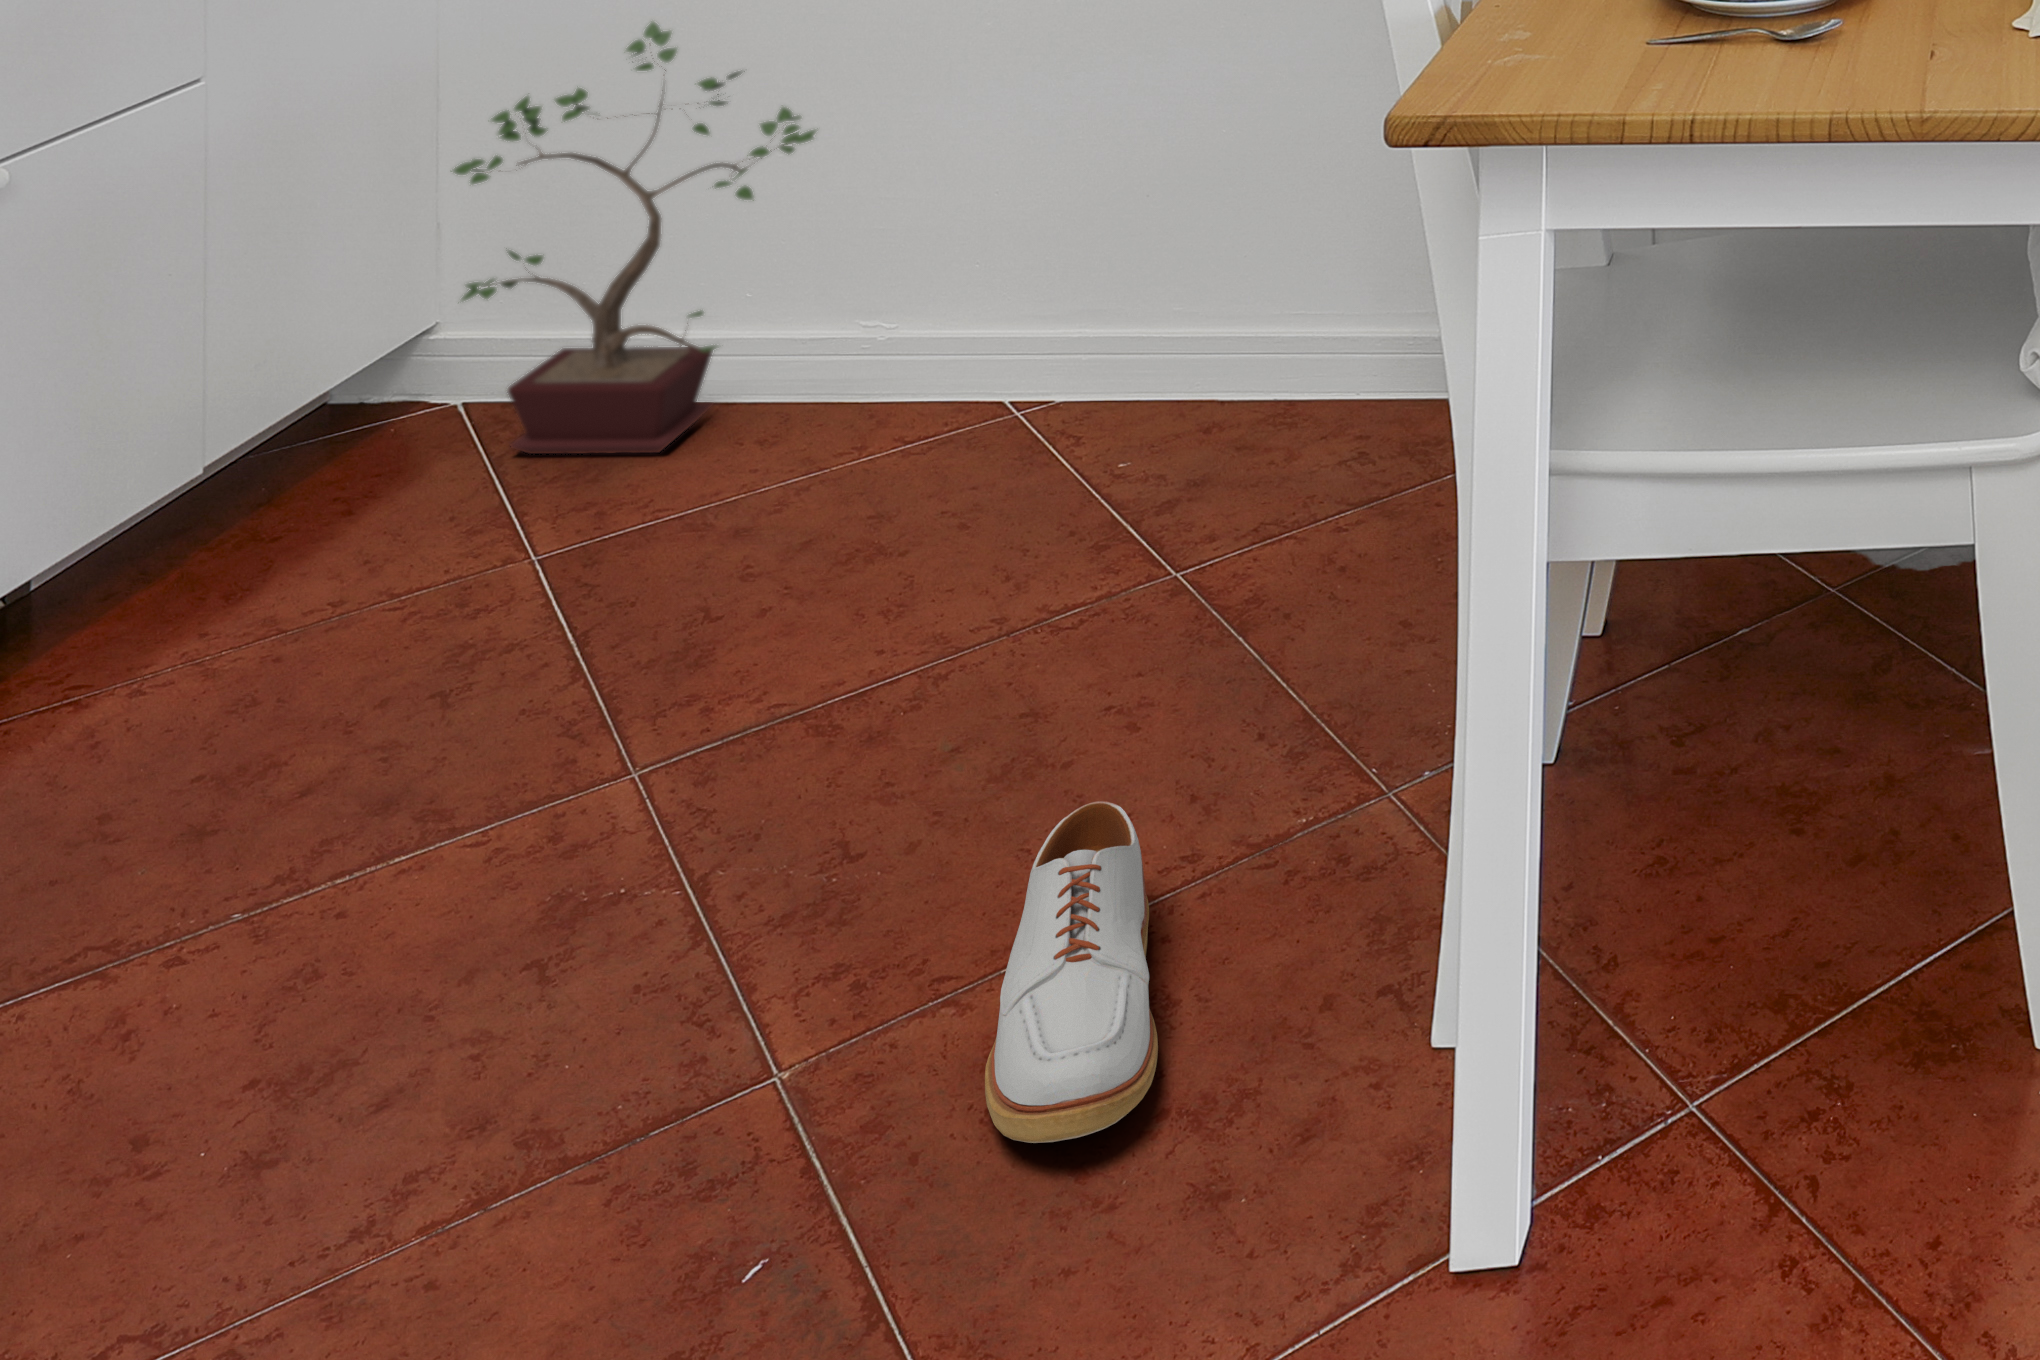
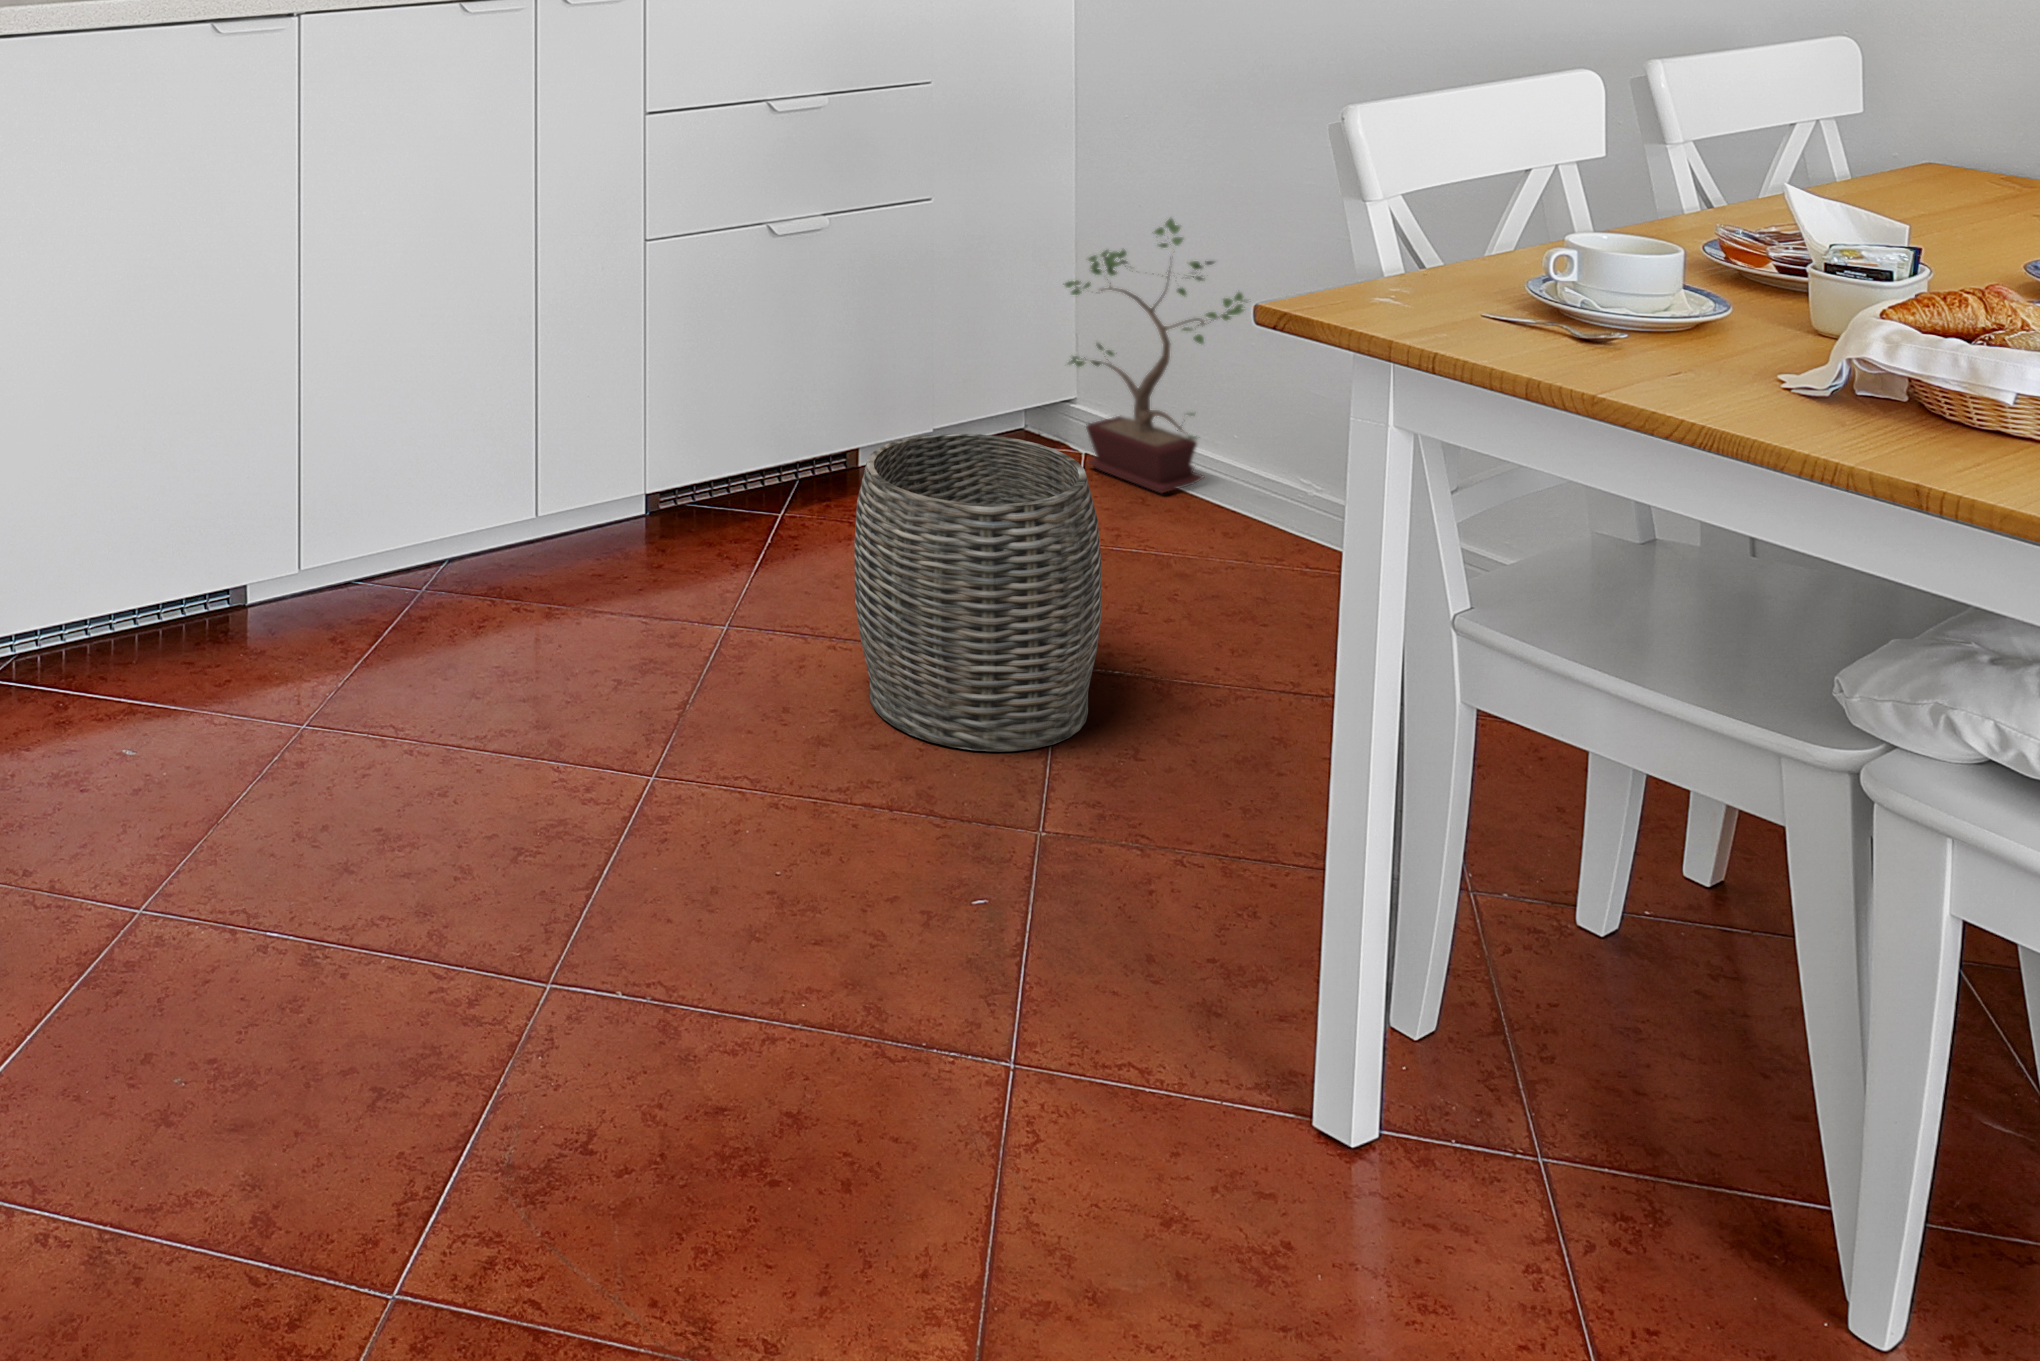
woven basket: none [355,433,839,1055] -> present [854,434,1102,751]
shoe: present [985,801,1158,1143] -> none [1067,741,1223,901]

